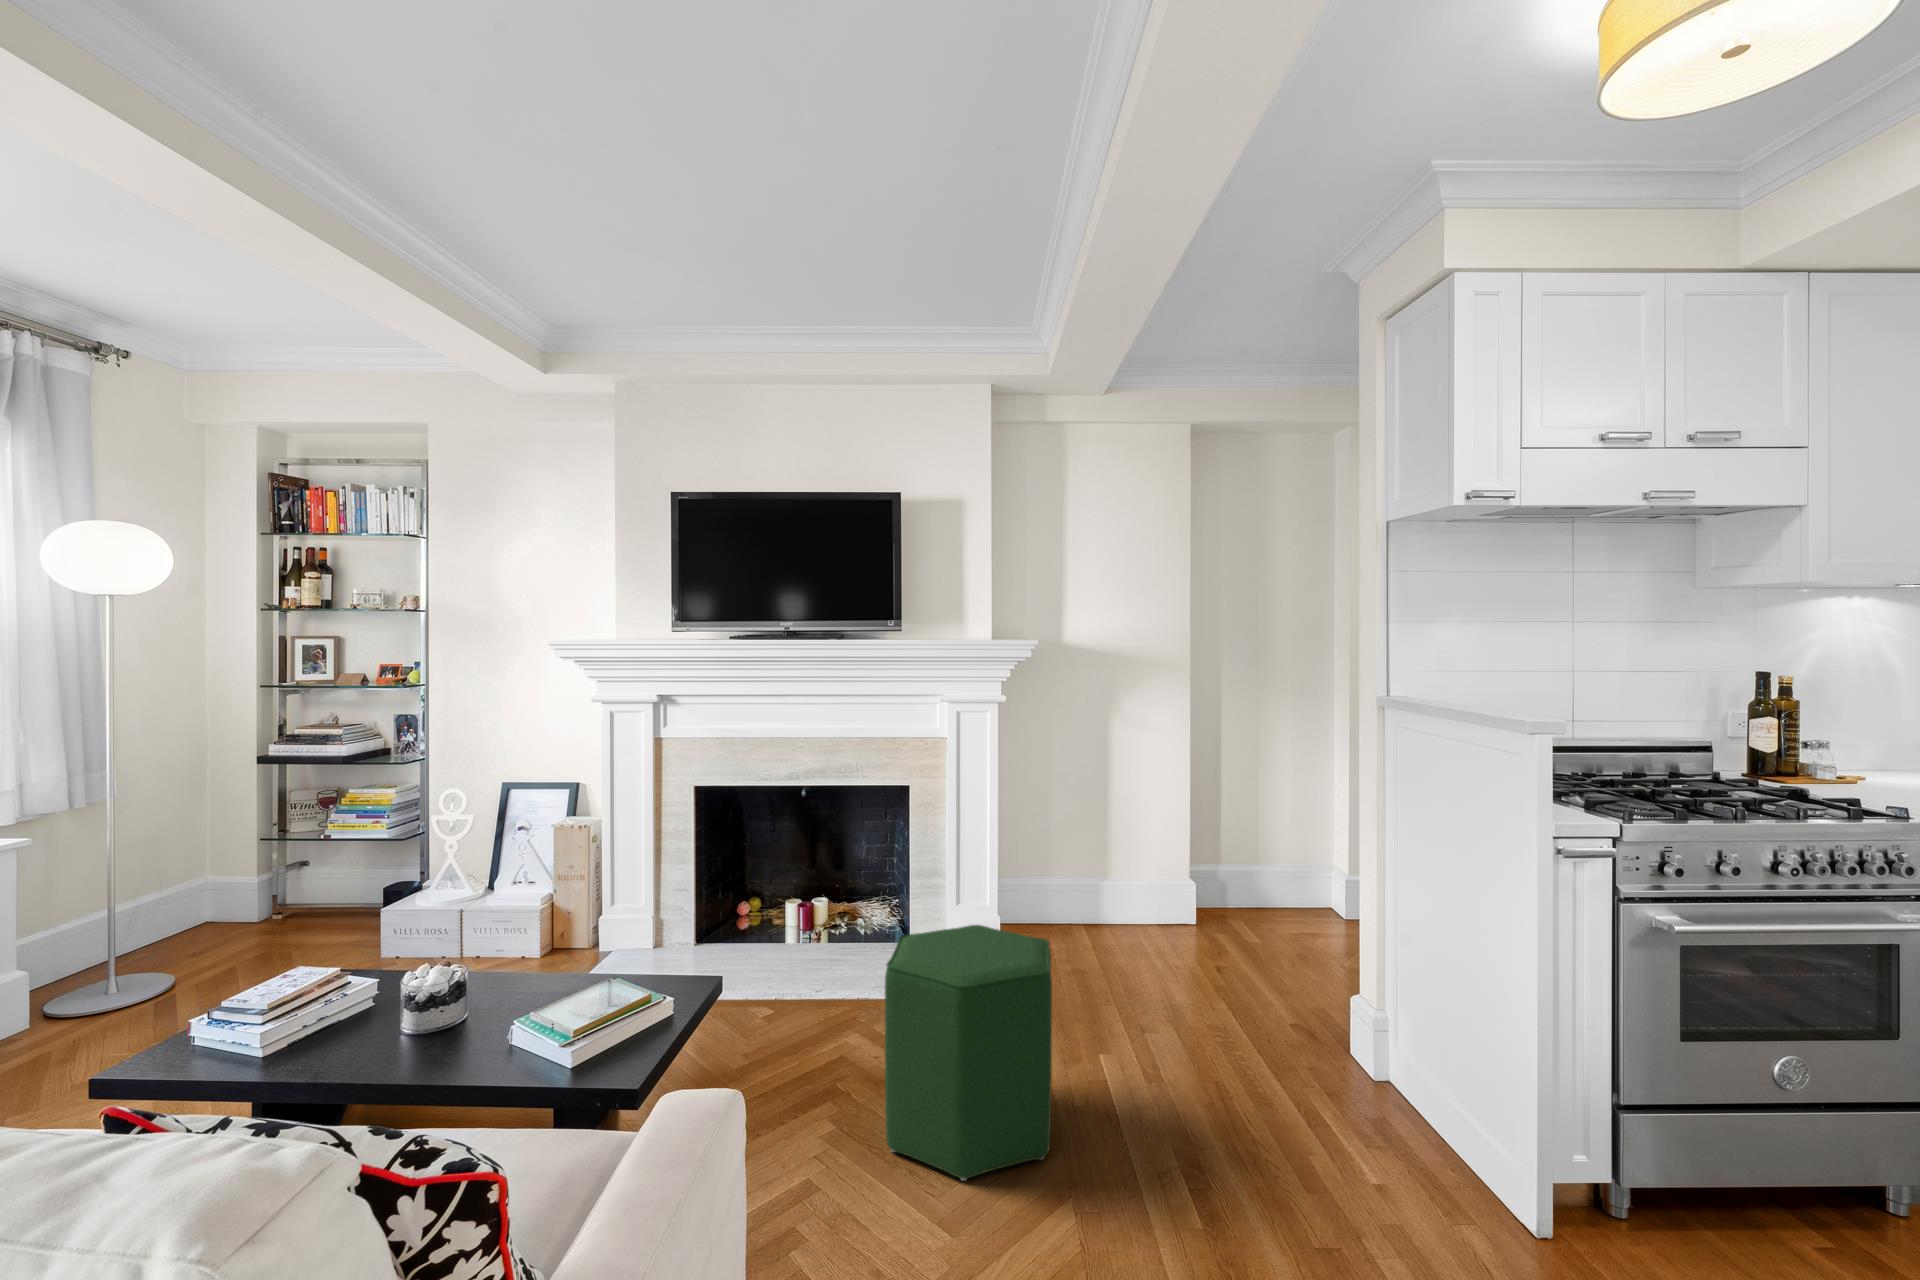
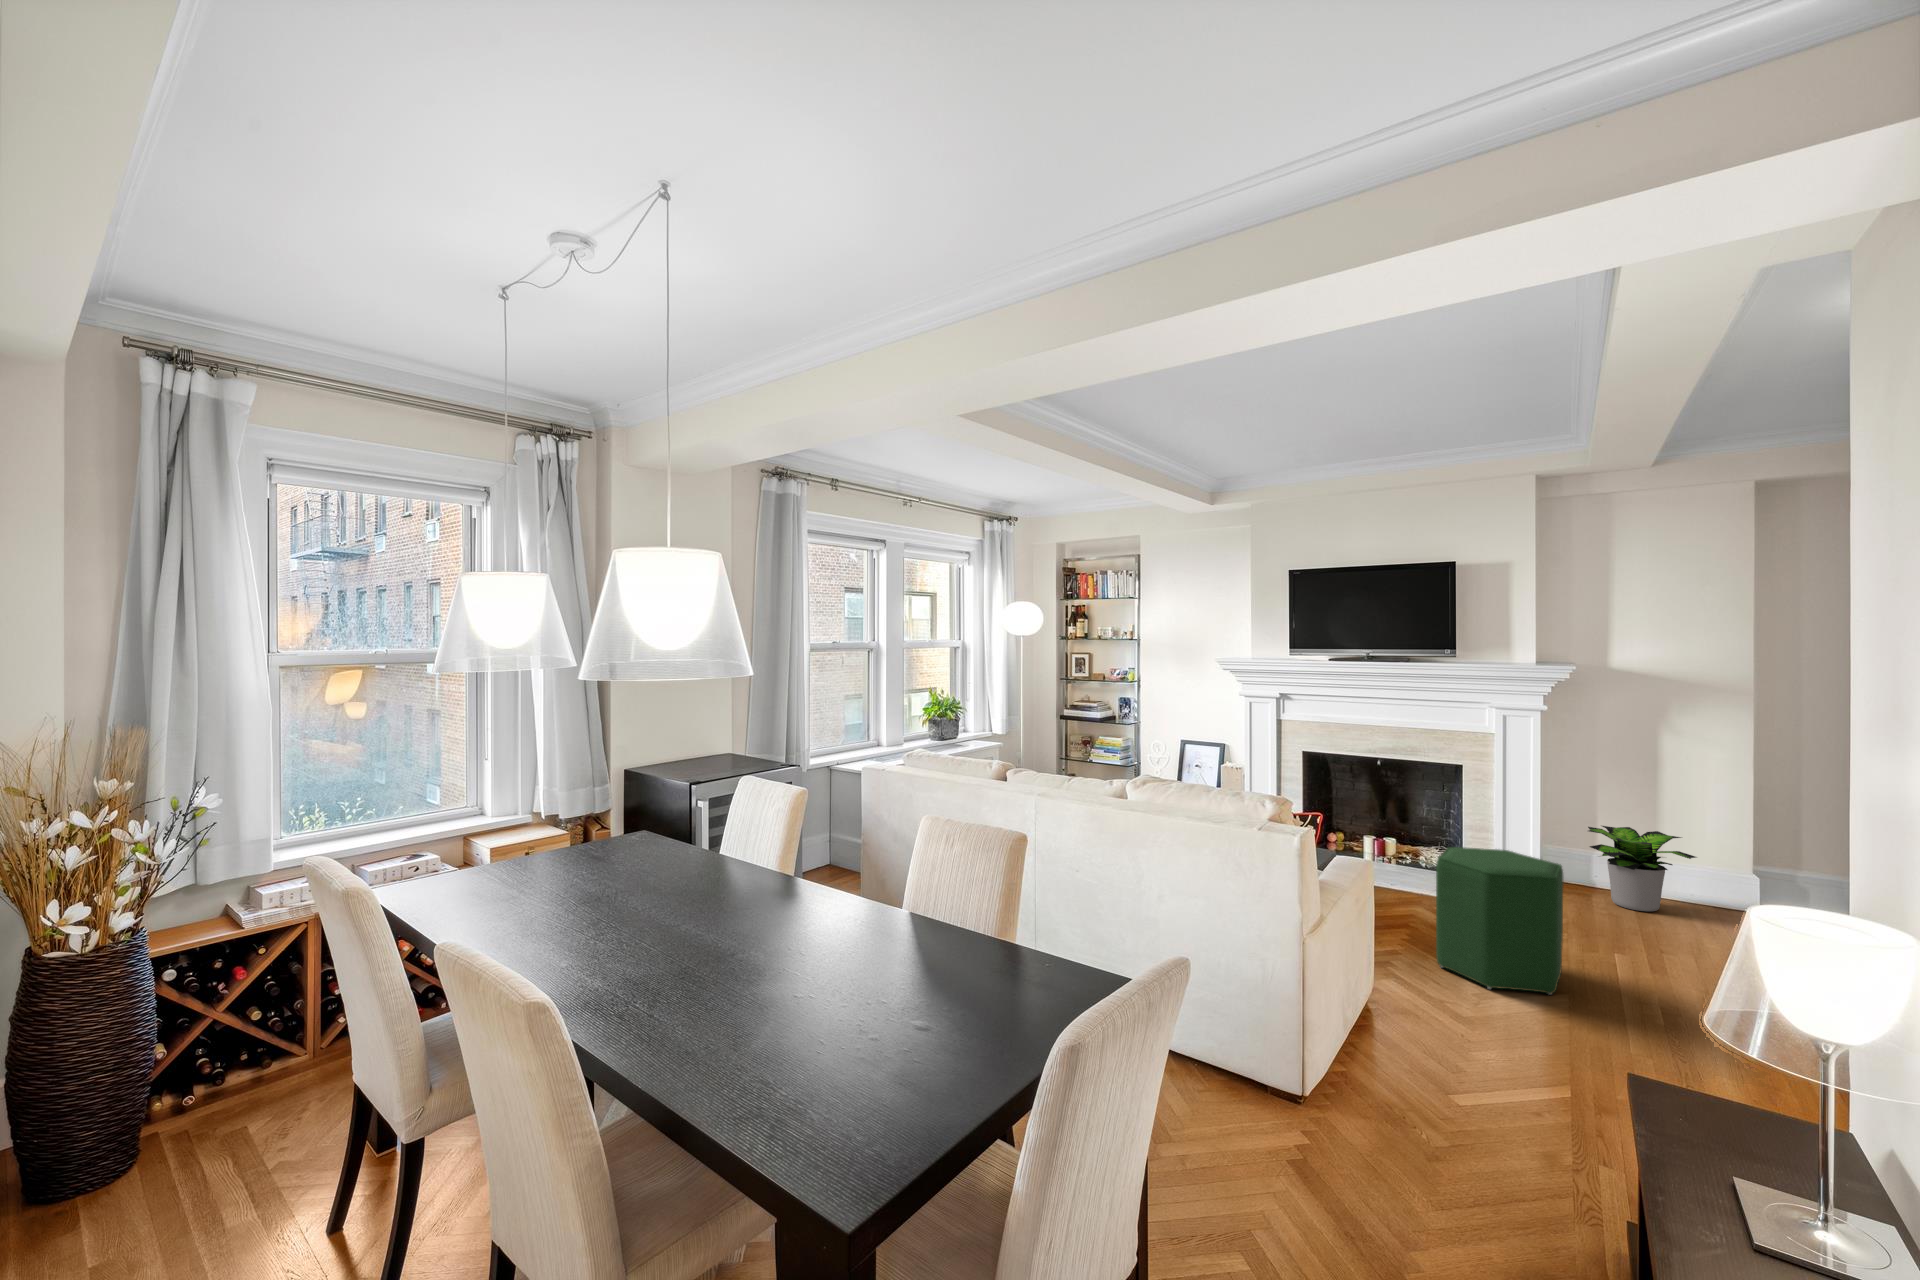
potted plant: none [1046,843,1153,952] -> present [1588,826,1696,912]

